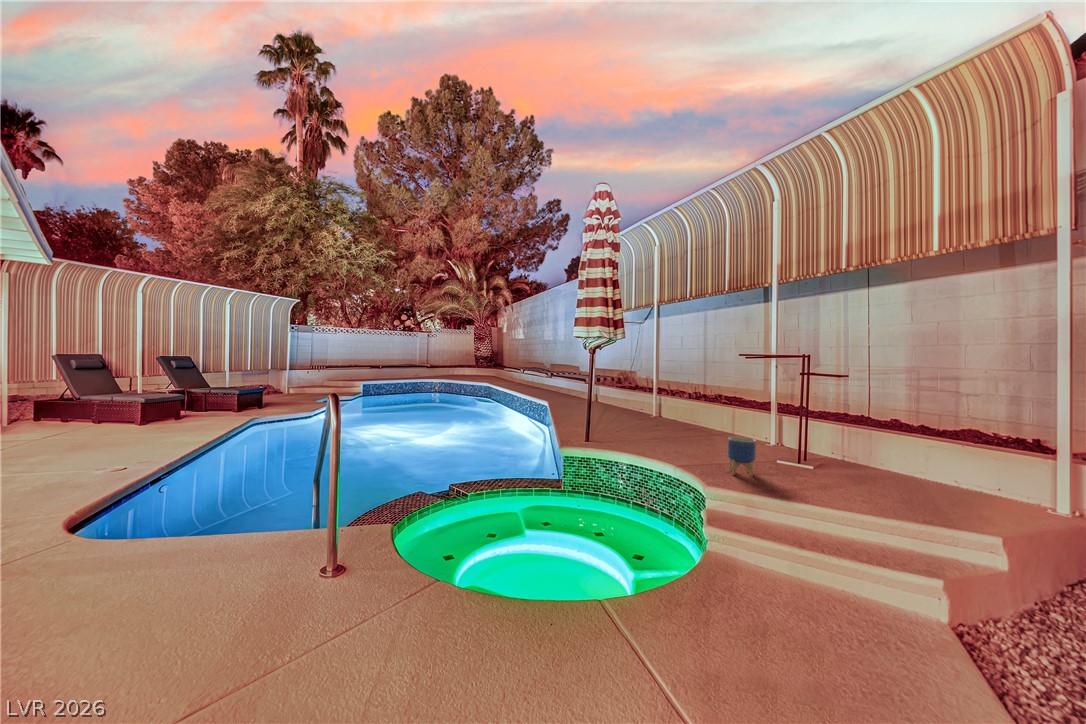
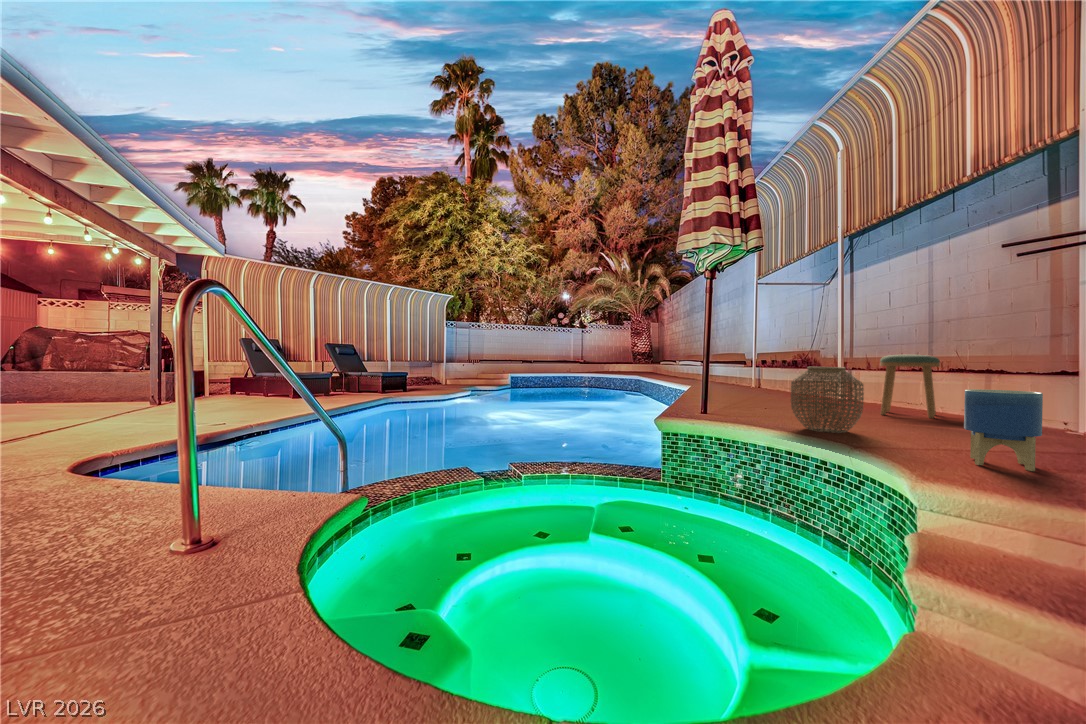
stool: none [681,394,710,434] -> present [880,355,940,418]
woven basket: none [644,413,681,454] -> present [791,367,864,433]

